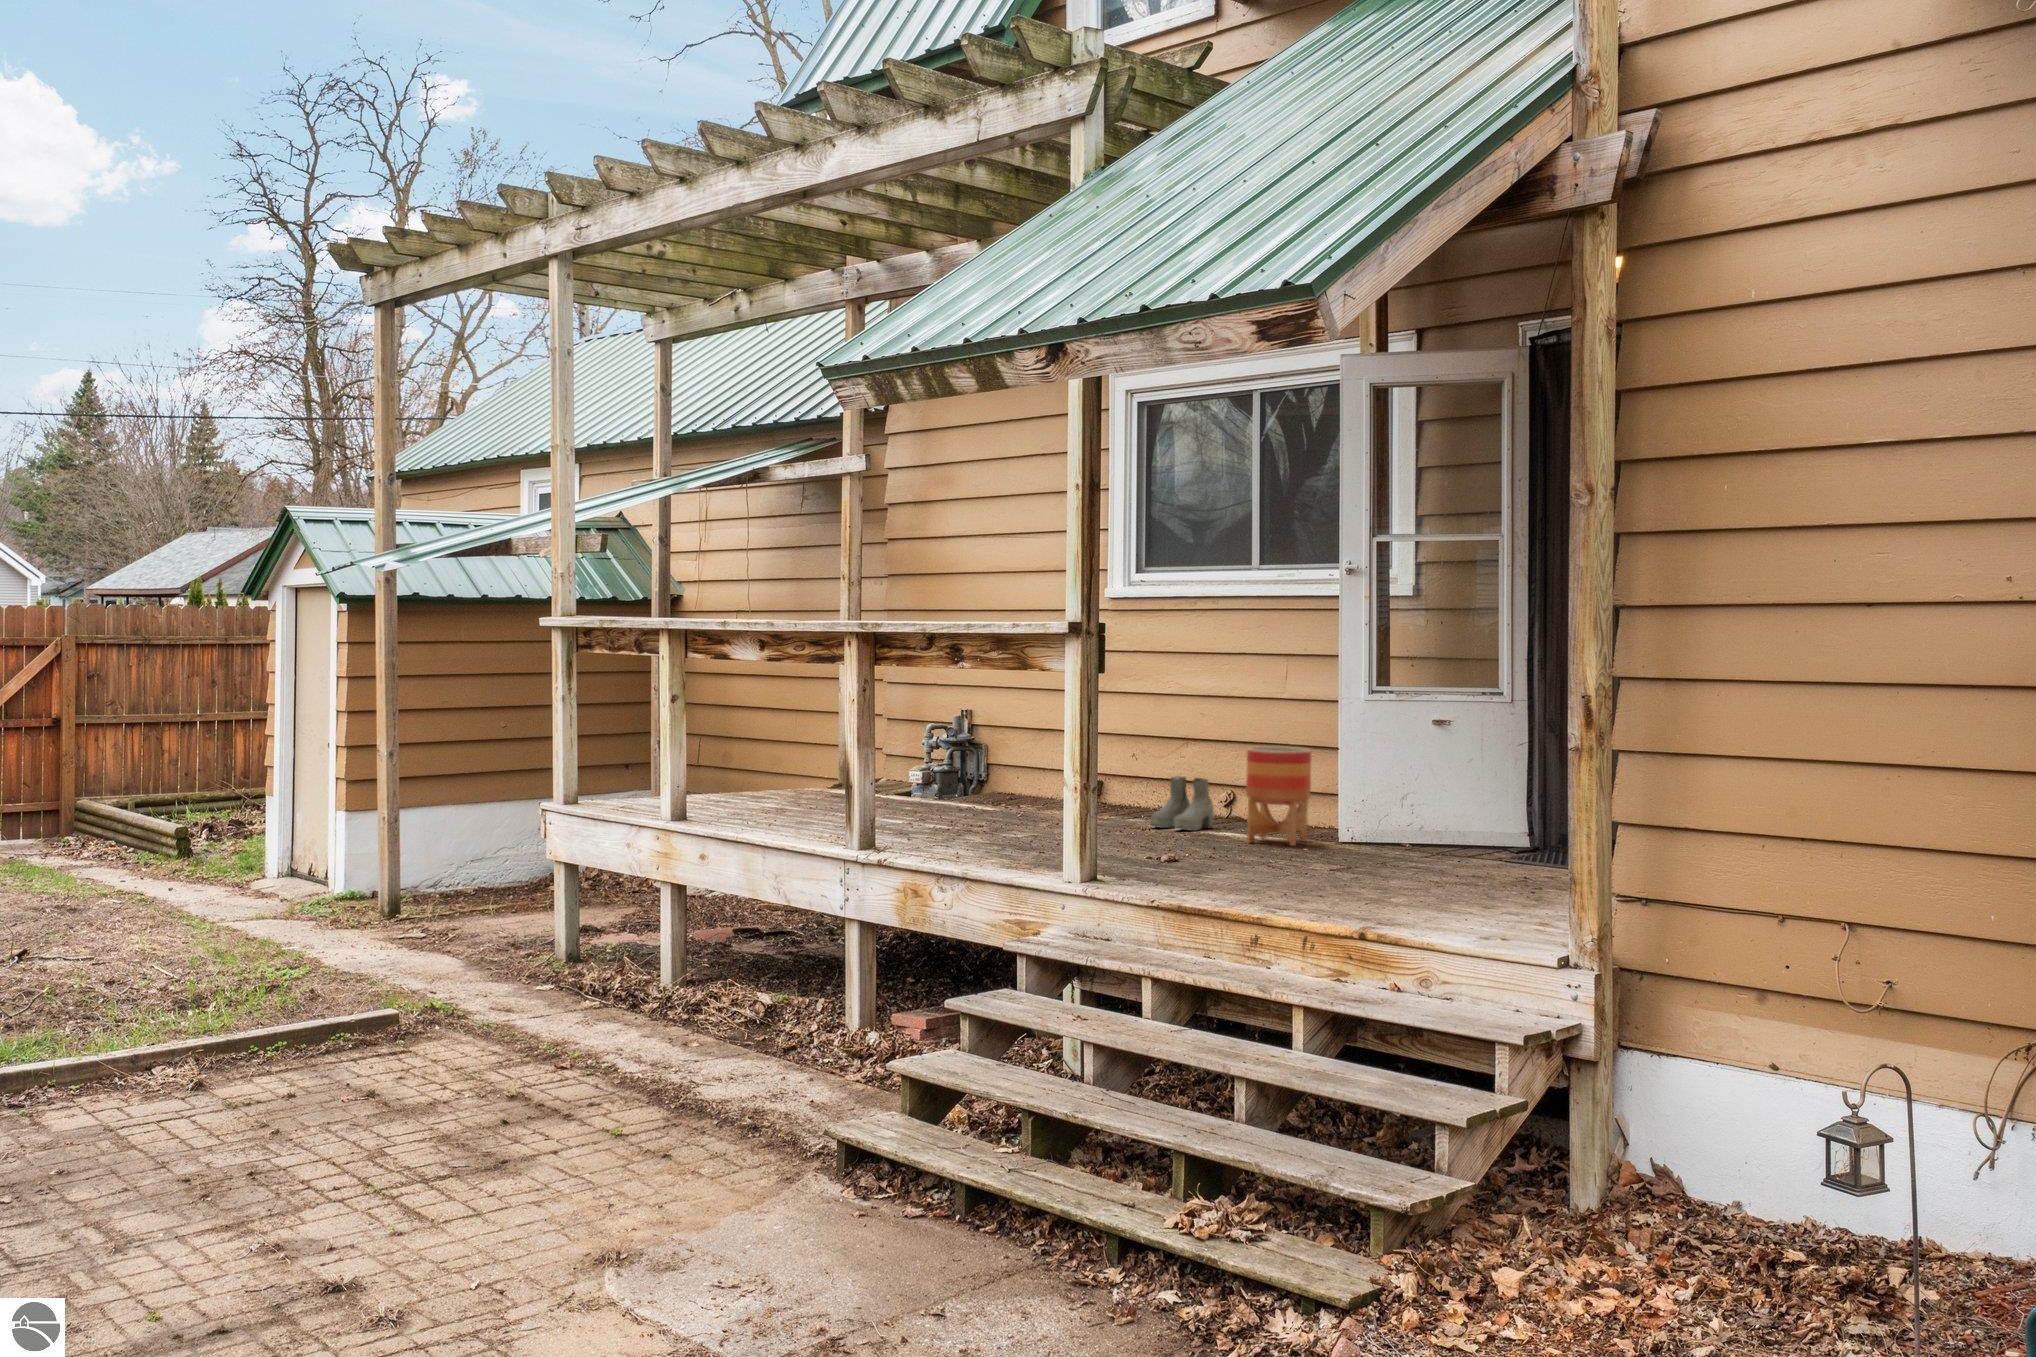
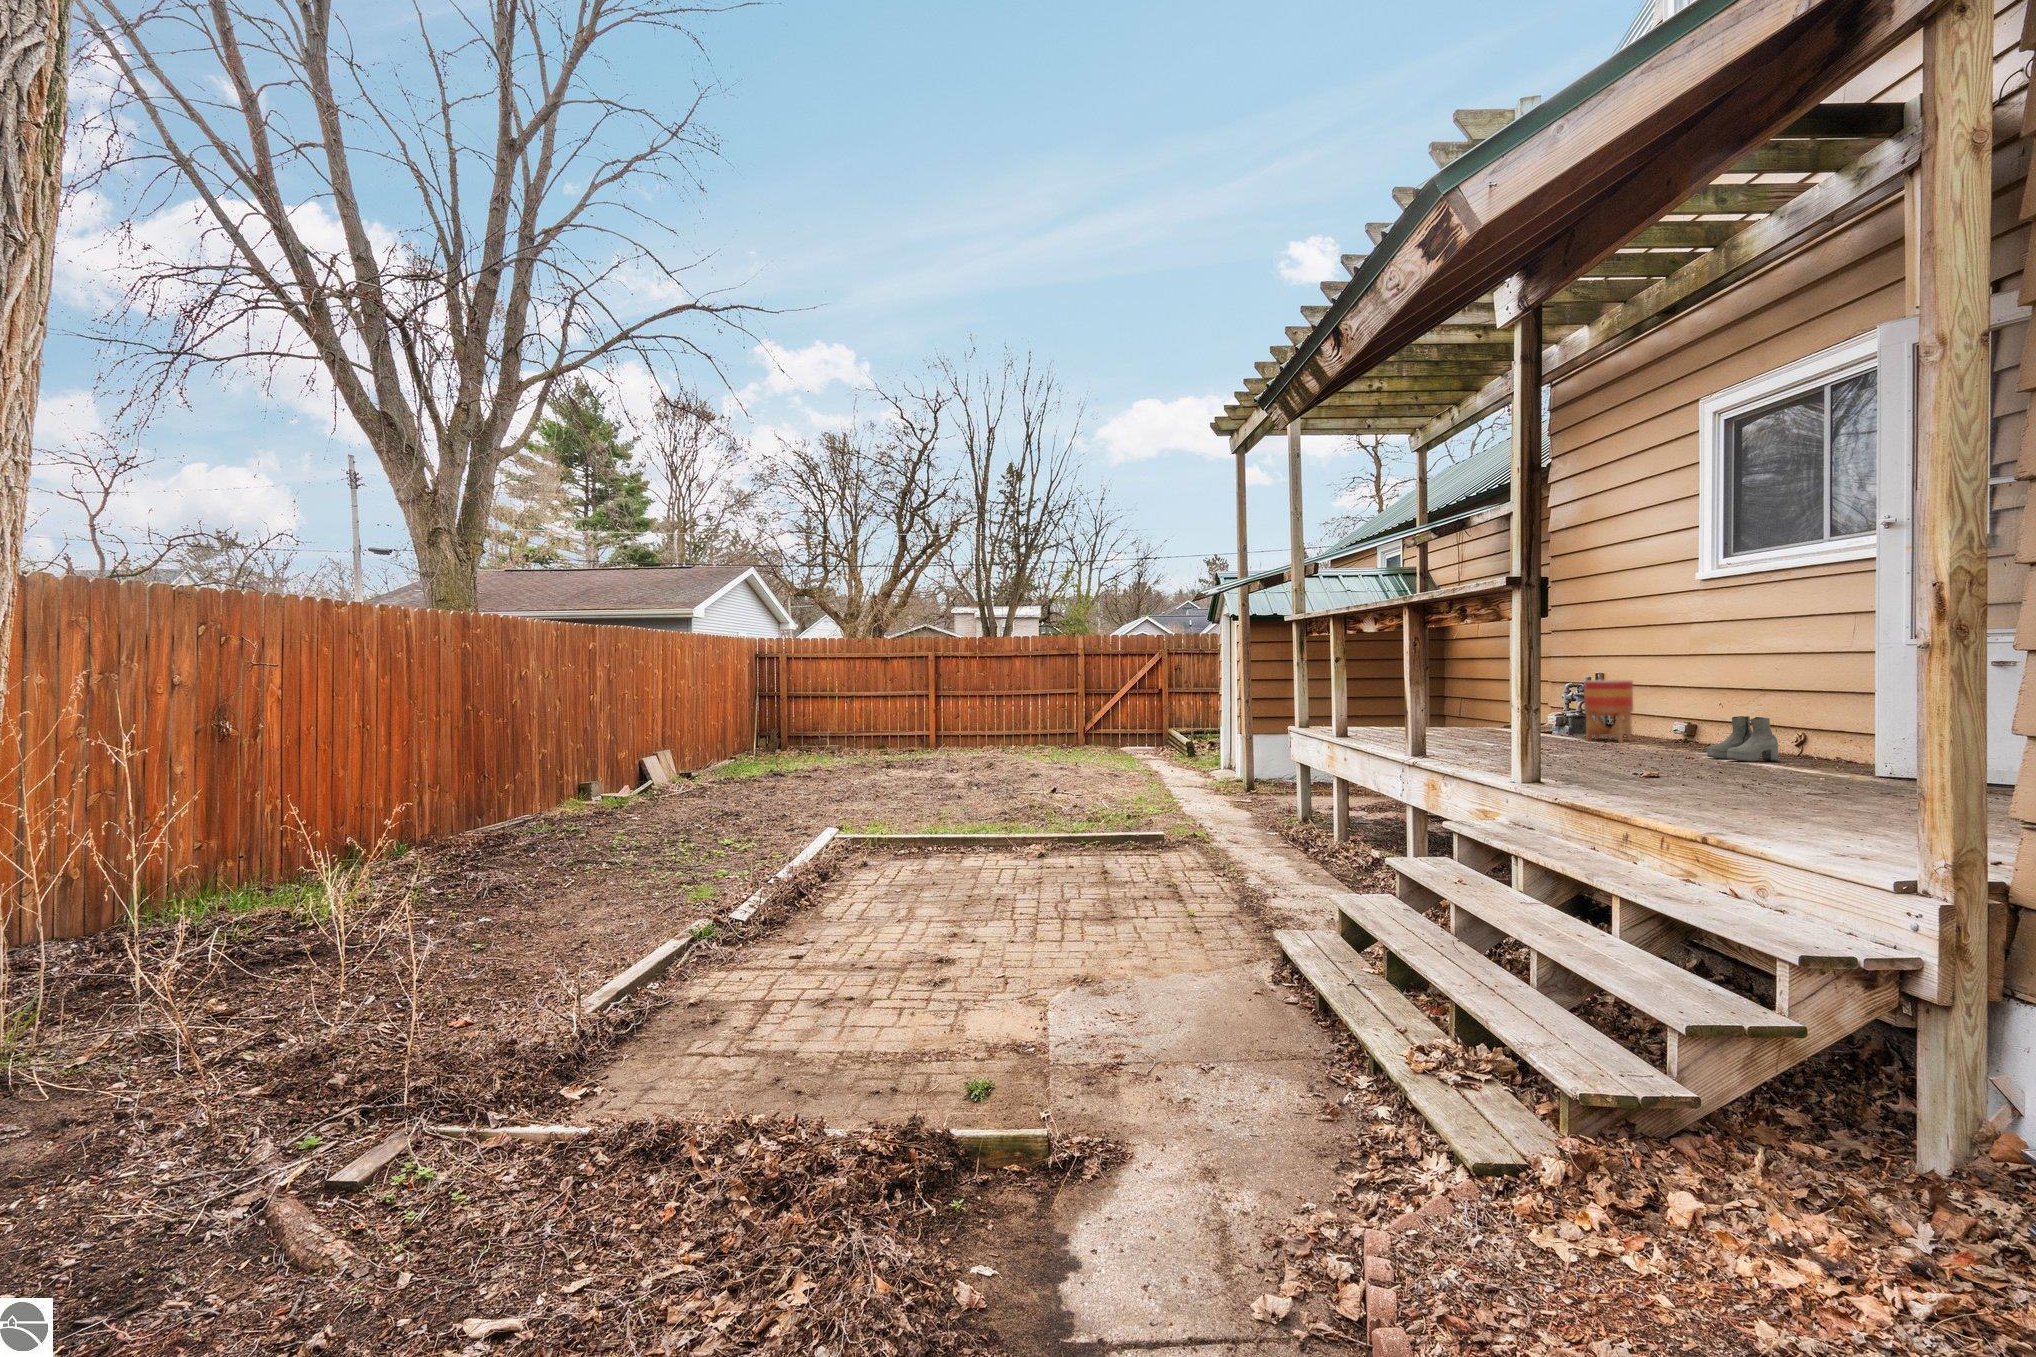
planter: present [1246,746,1311,846] -> present [1584,680,1633,743]

